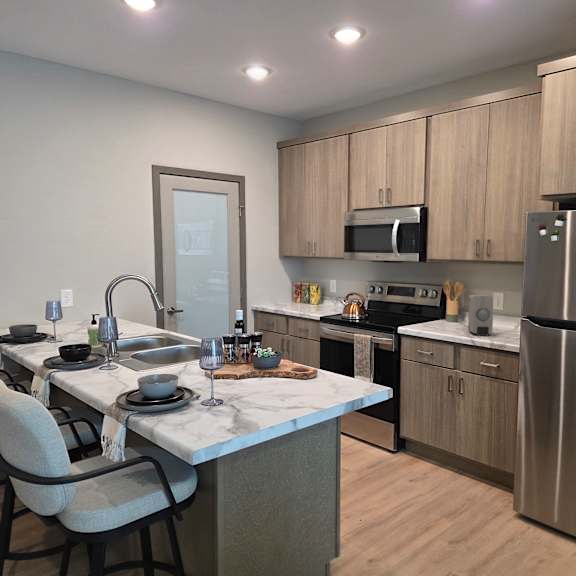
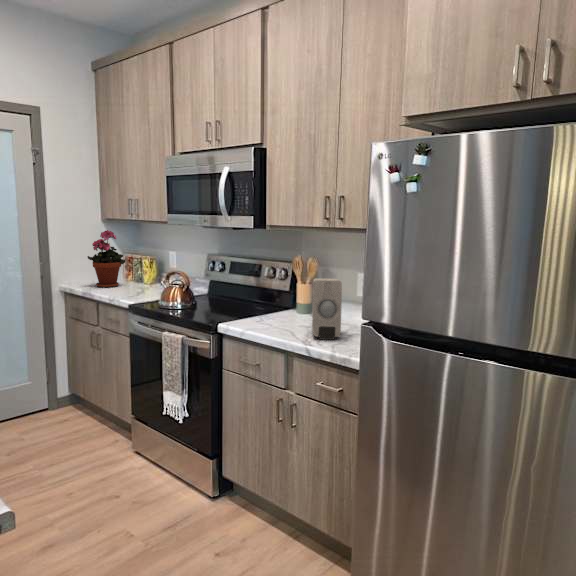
potted plant: none [273,264,299,307] -> present [88,230,125,288]

